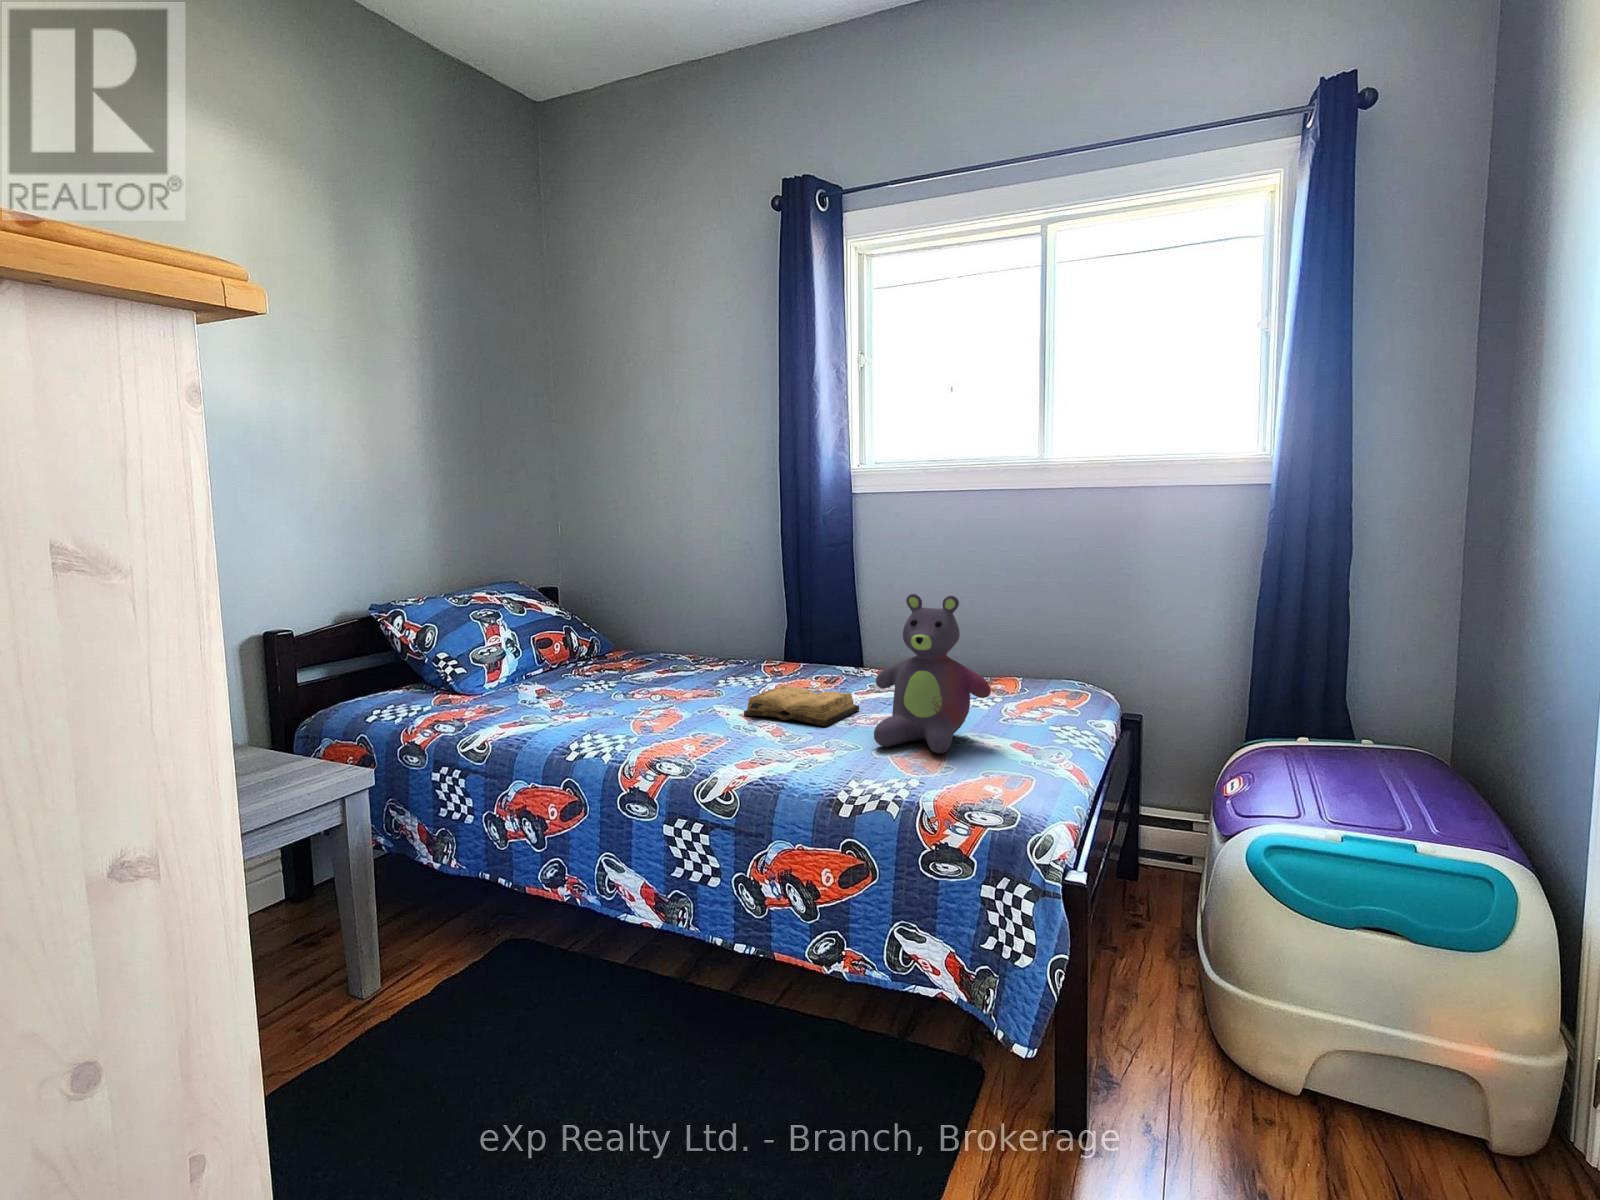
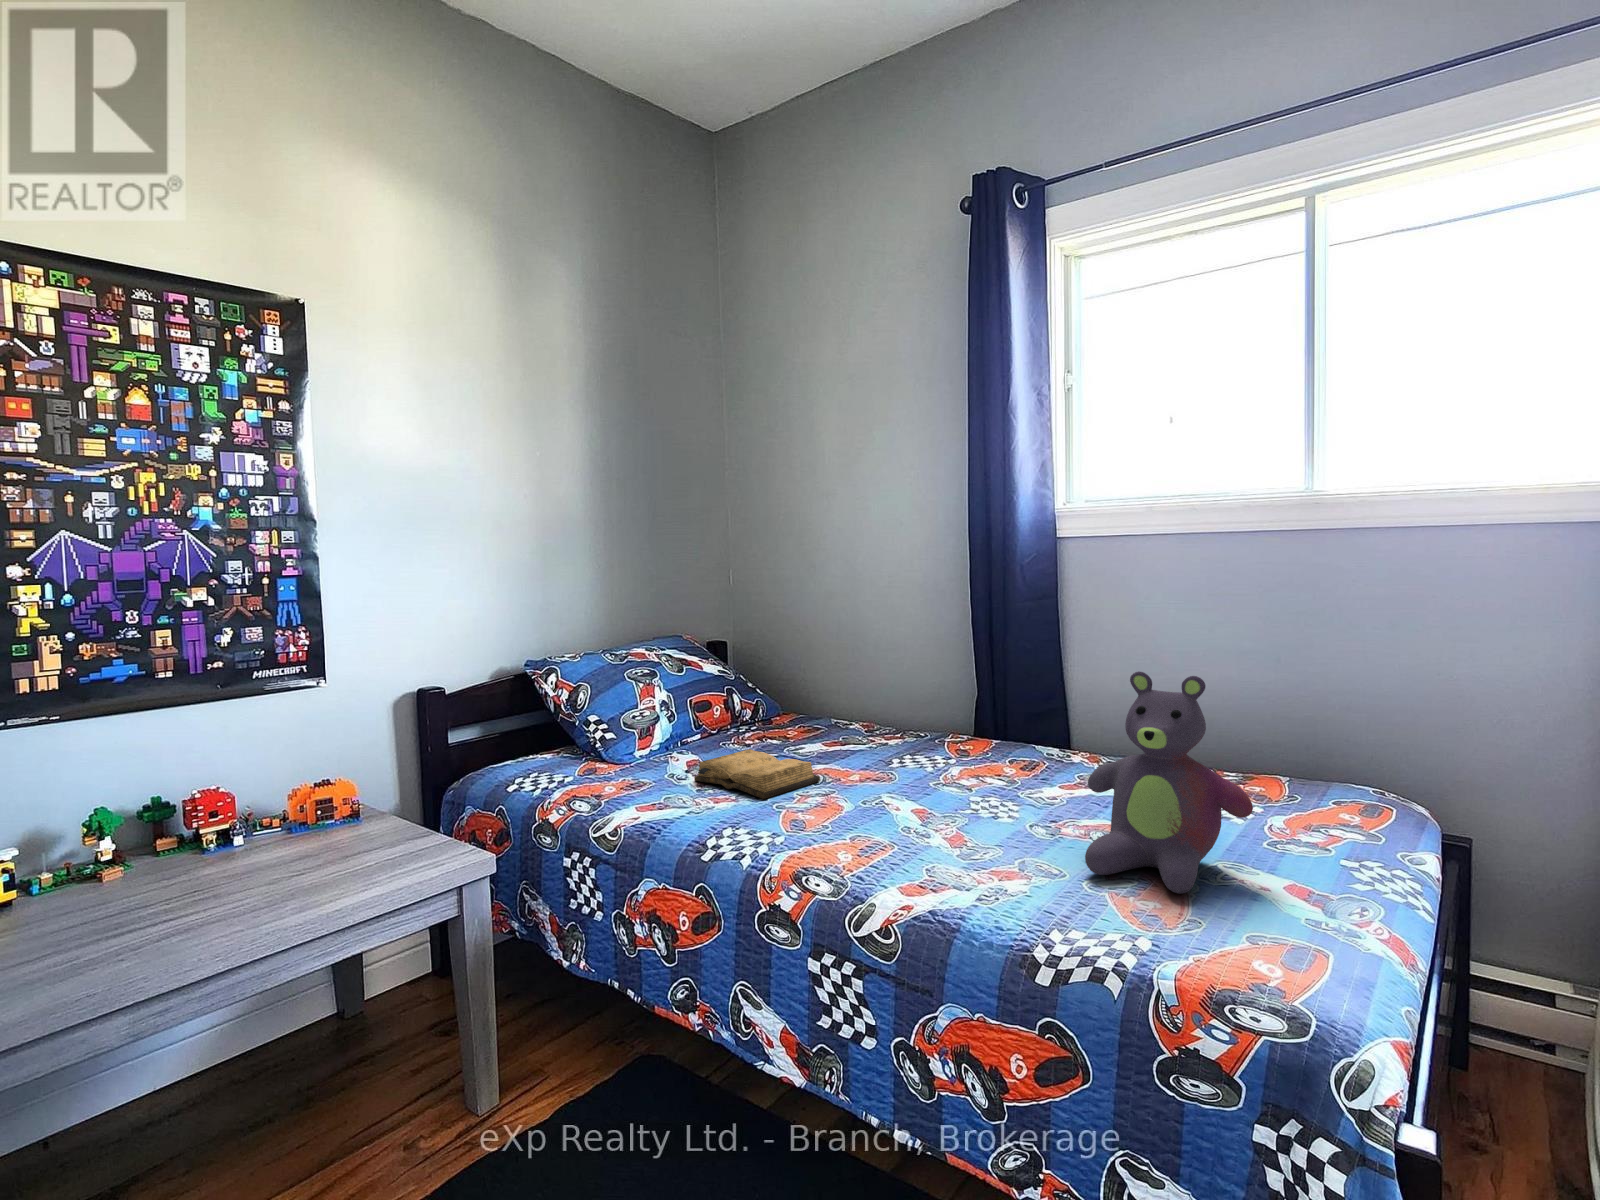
diary: present [744,686,859,726] -> present [694,749,820,799]

